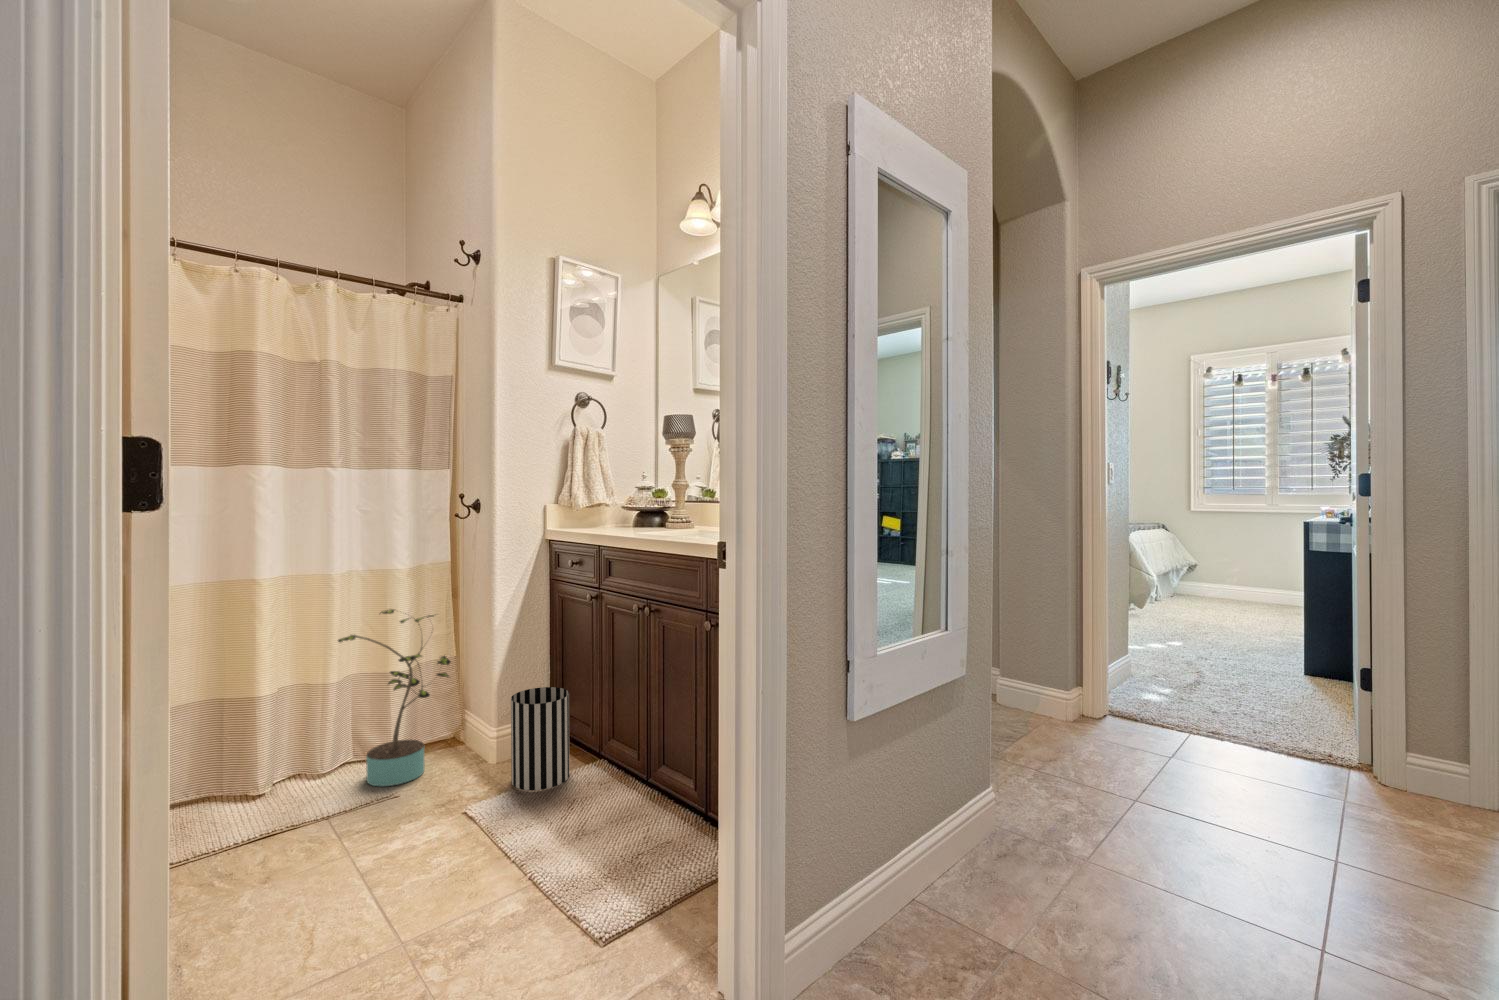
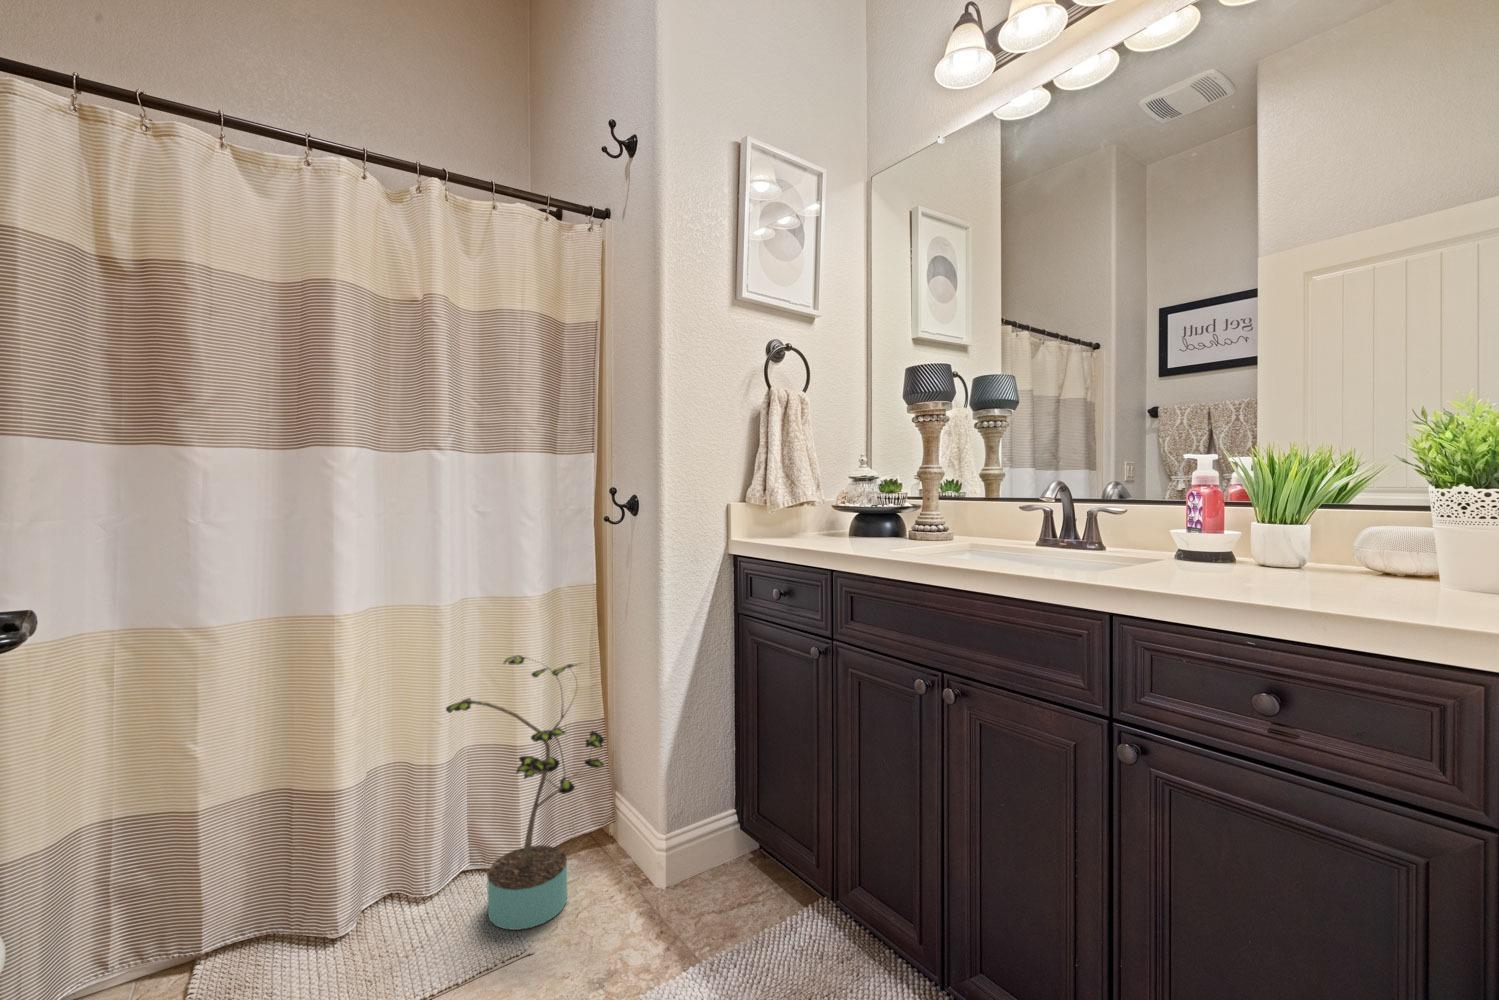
wastebasket: present [511,687,569,790] -> none [697,784,785,965]

